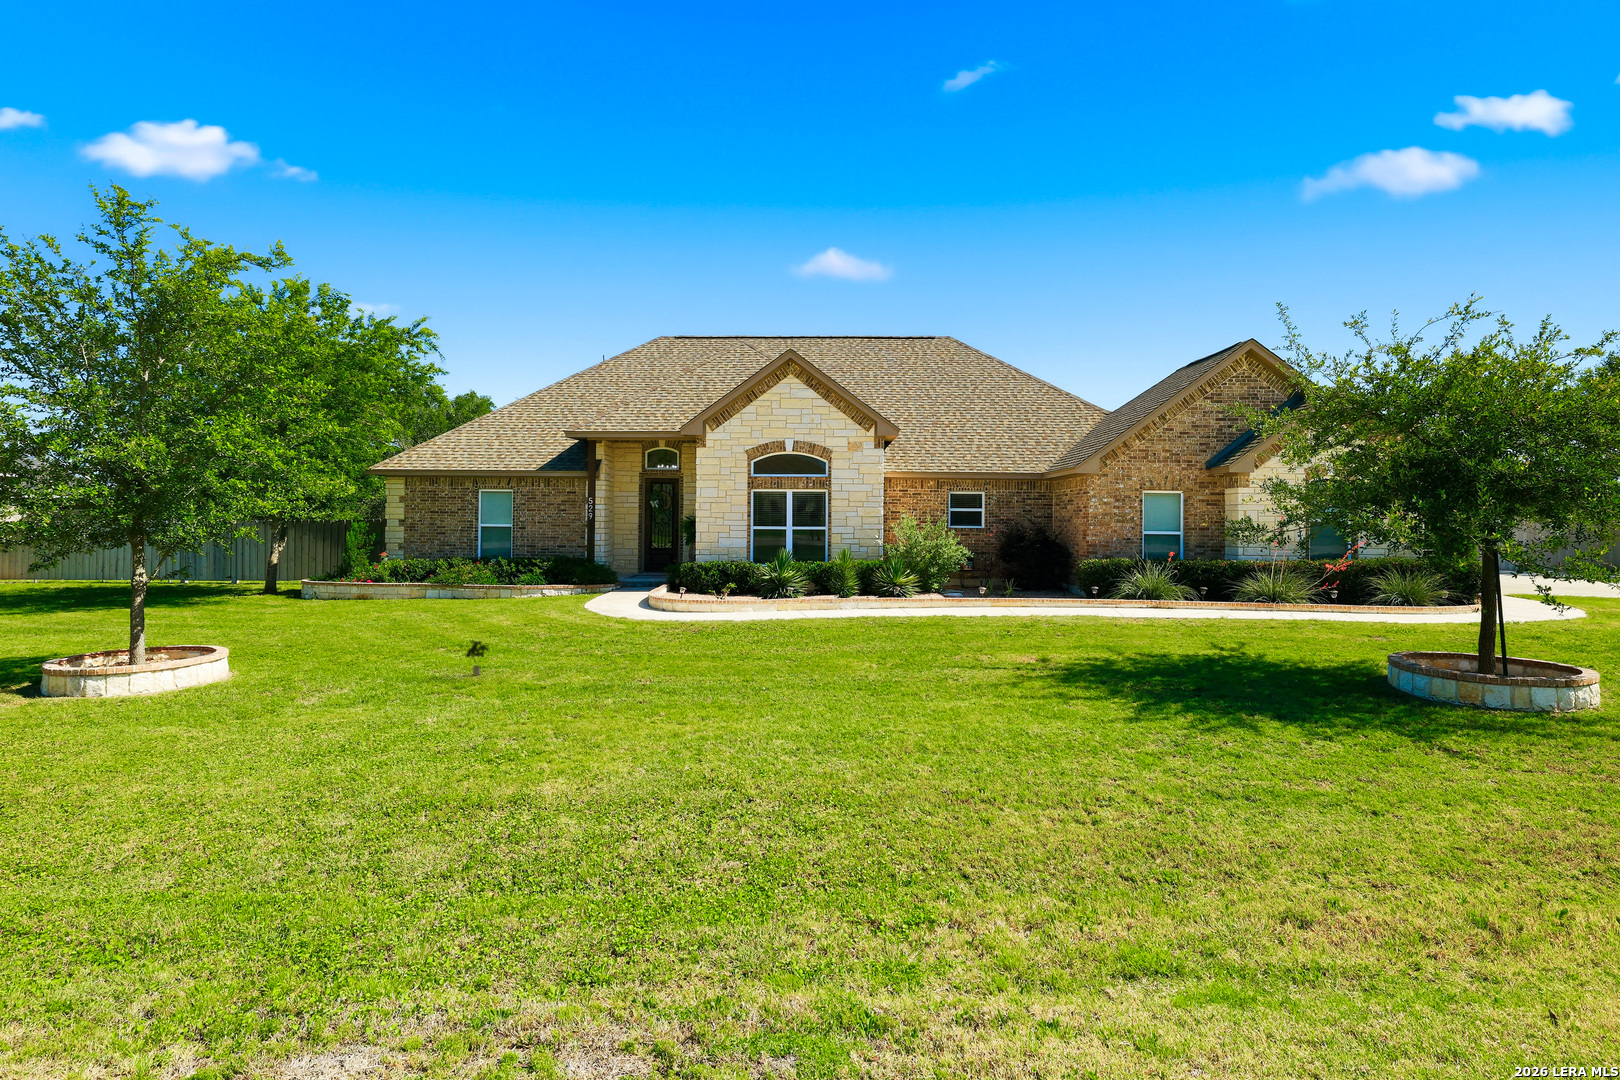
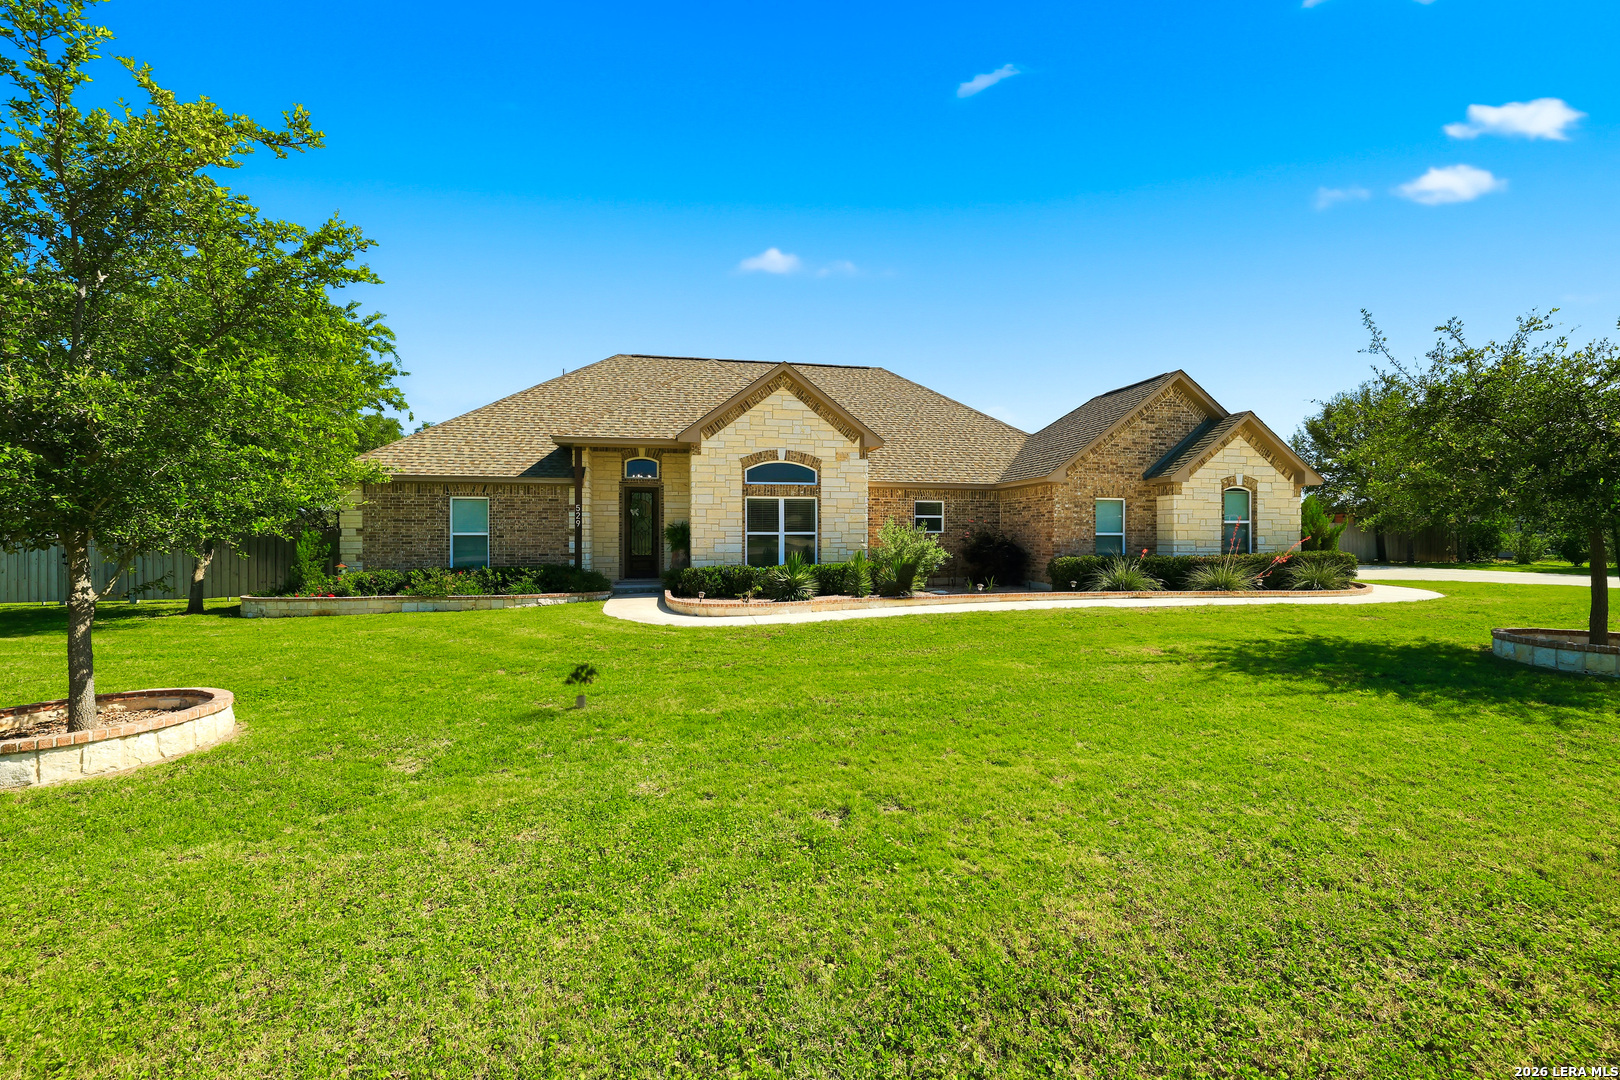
lounge chair: none [876,561,916,601] -> present [880,563,917,599]

